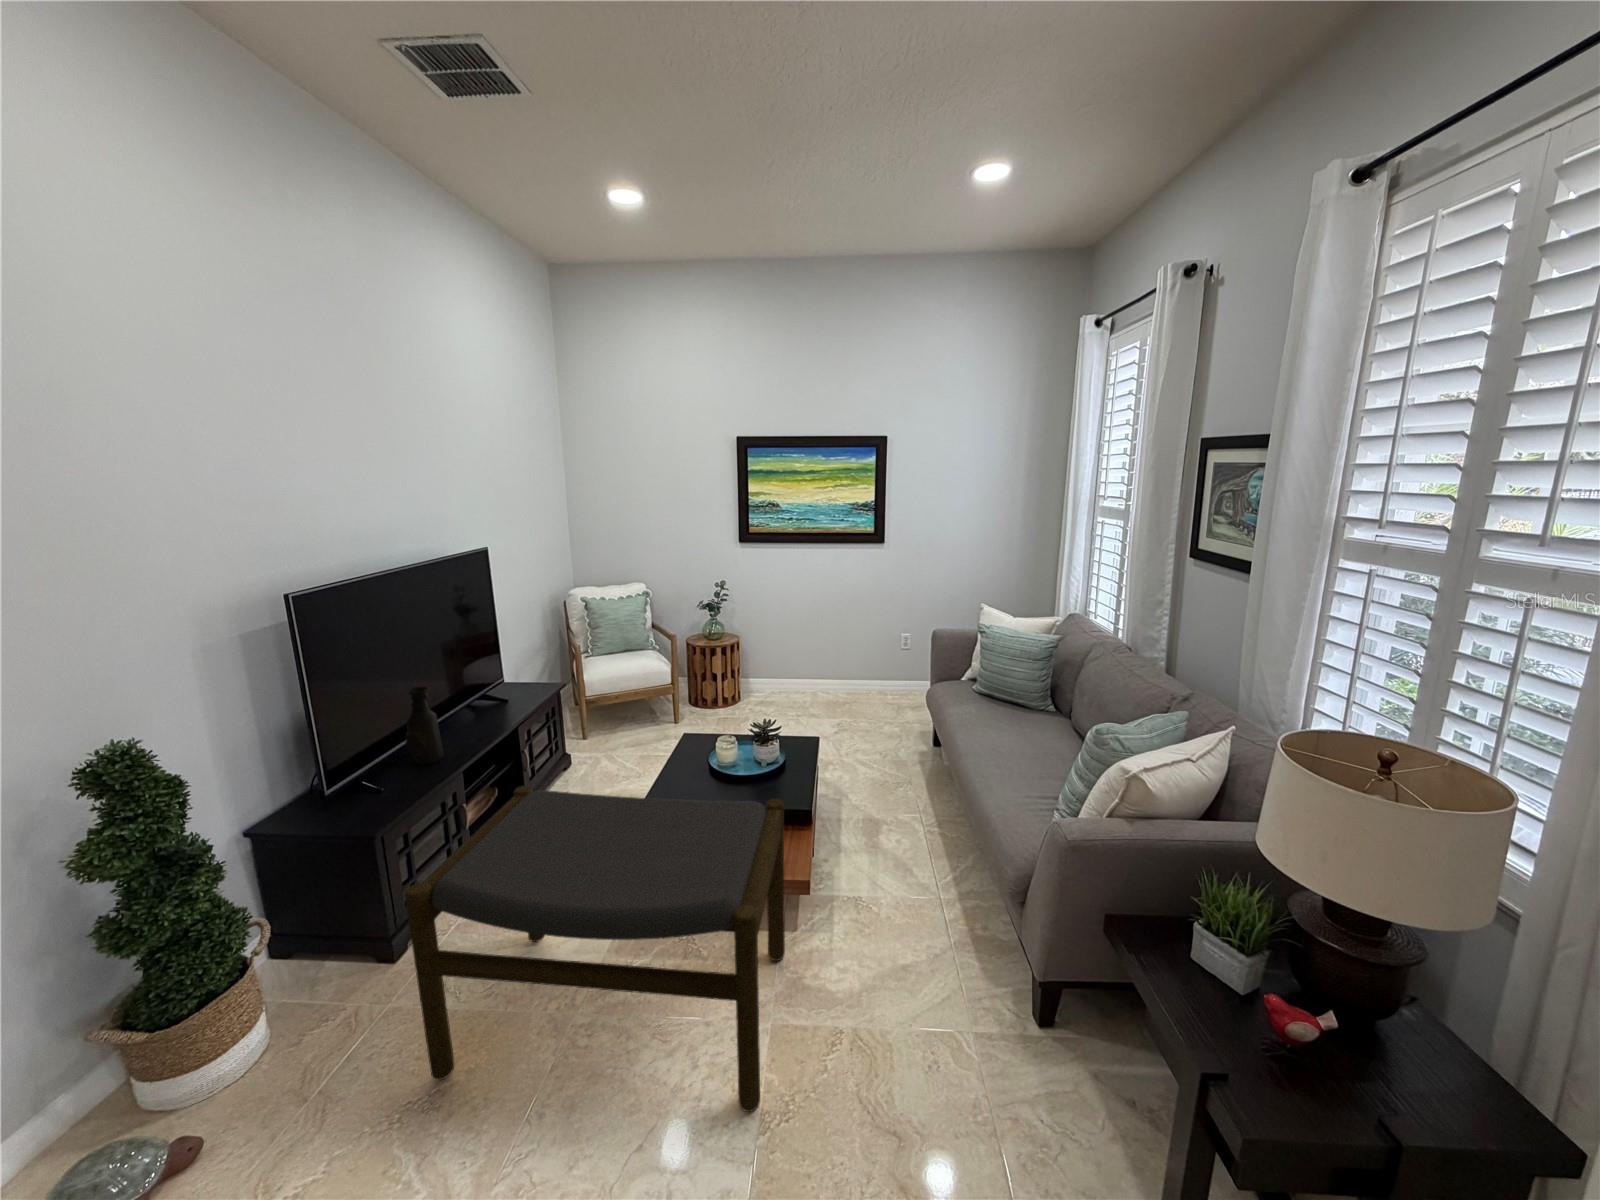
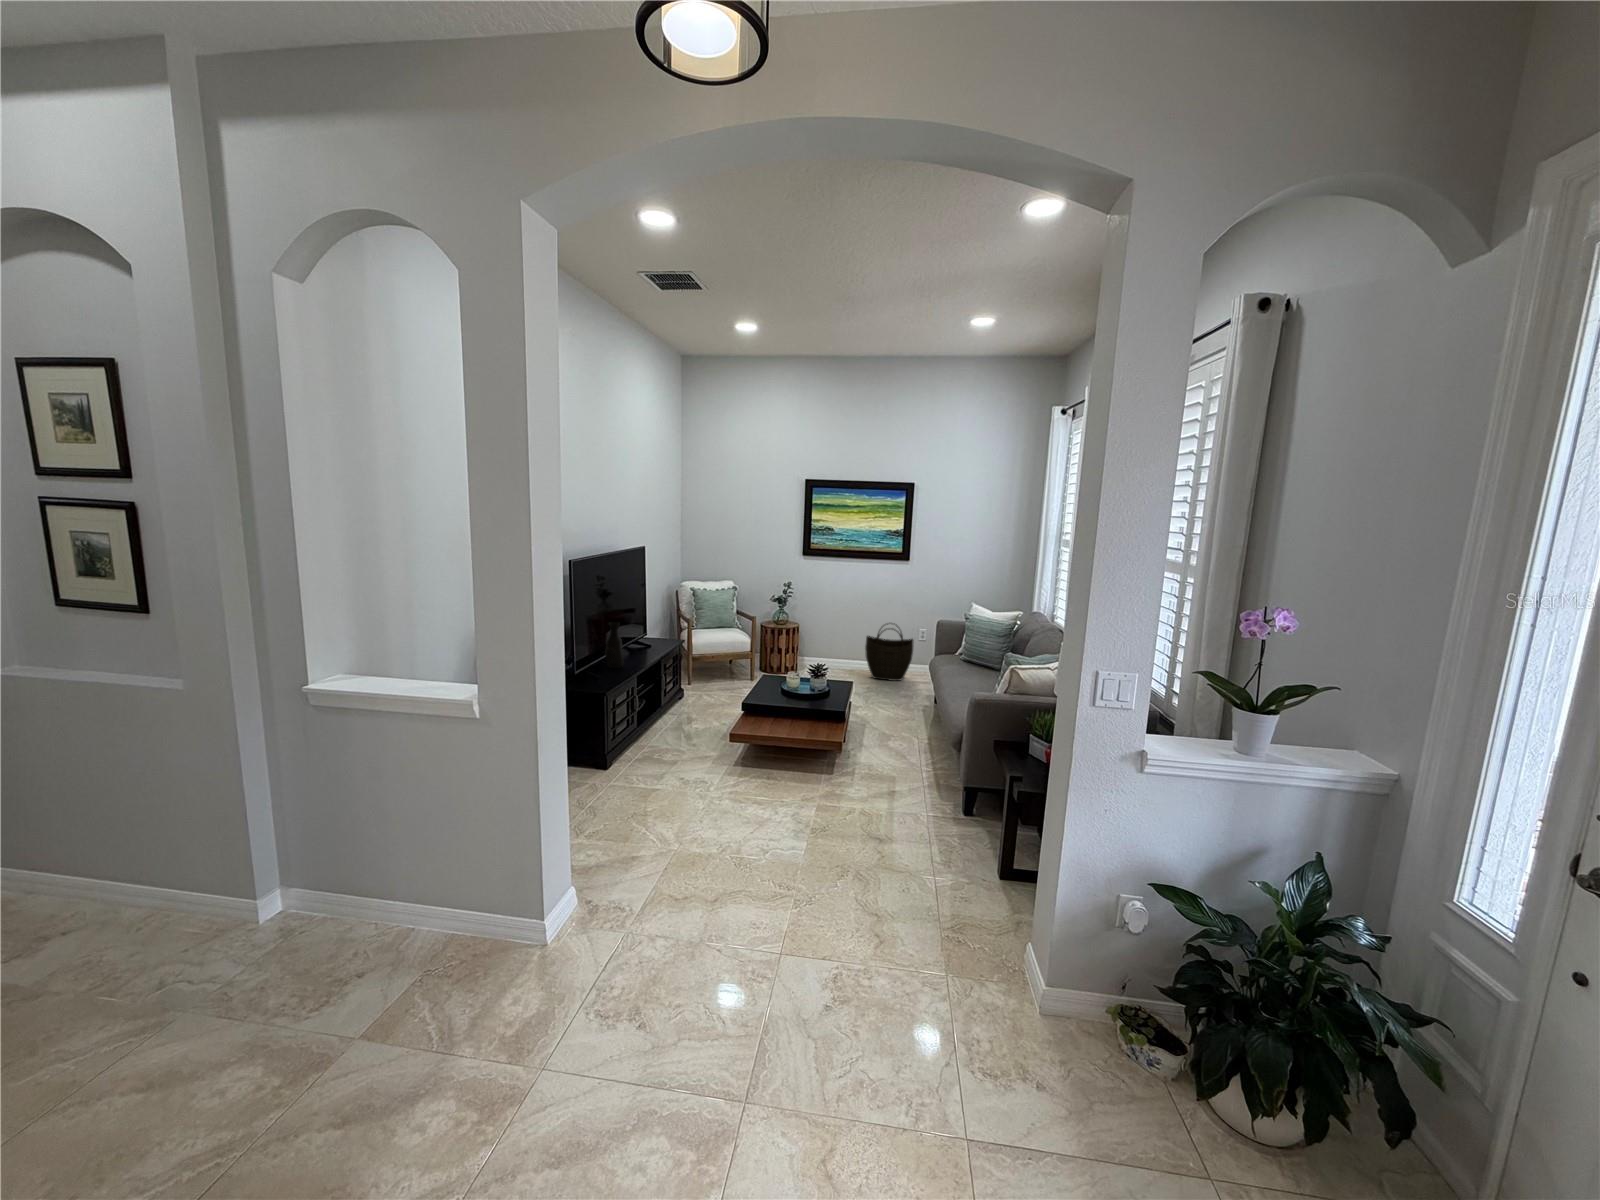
woven basket: none [832,628,896,708] -> present [865,624,914,681]
footstool: present [405,785,785,1112] -> none [637,674,828,830]

